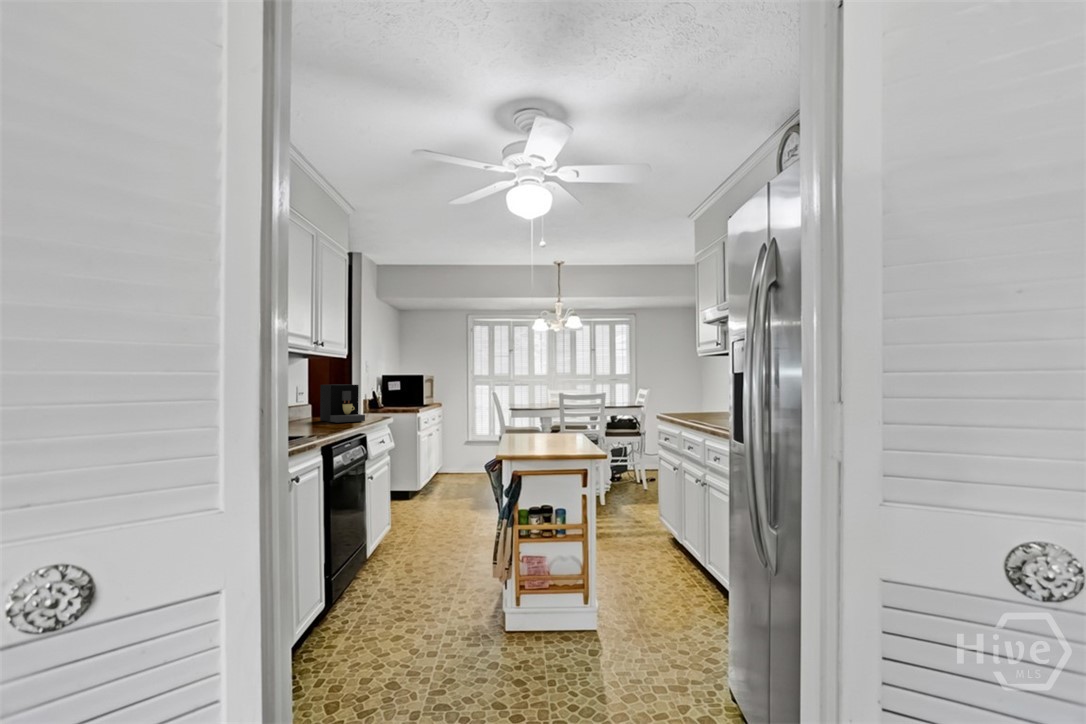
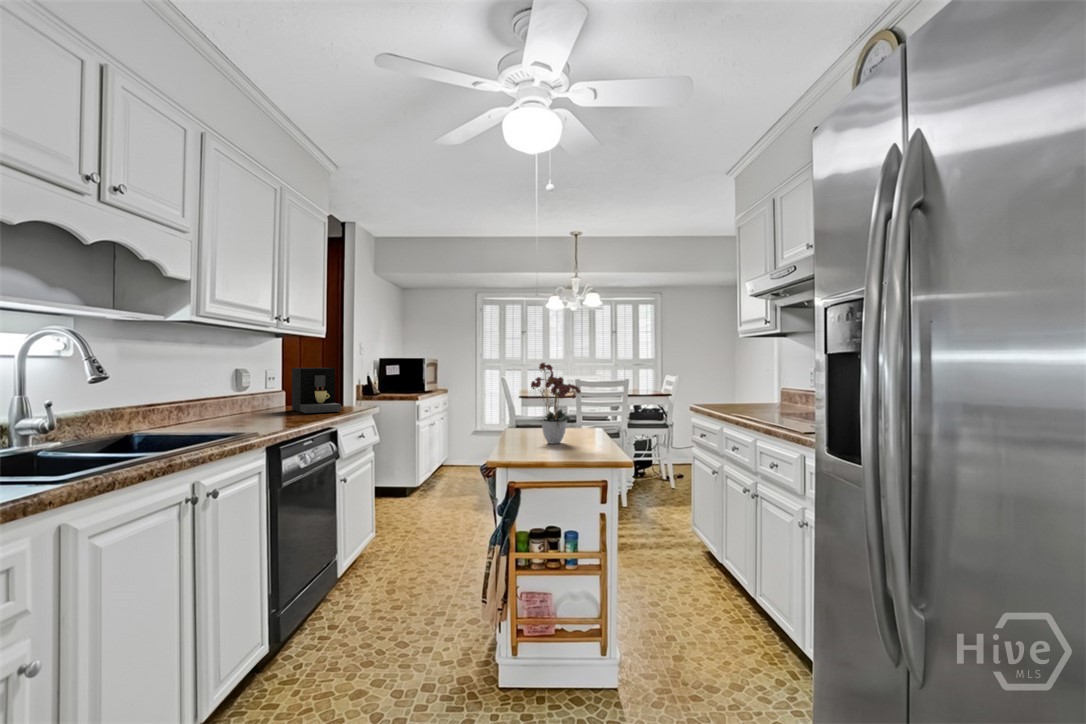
flower arrangement: none [525,377,570,443] -> present [531,363,581,444]

